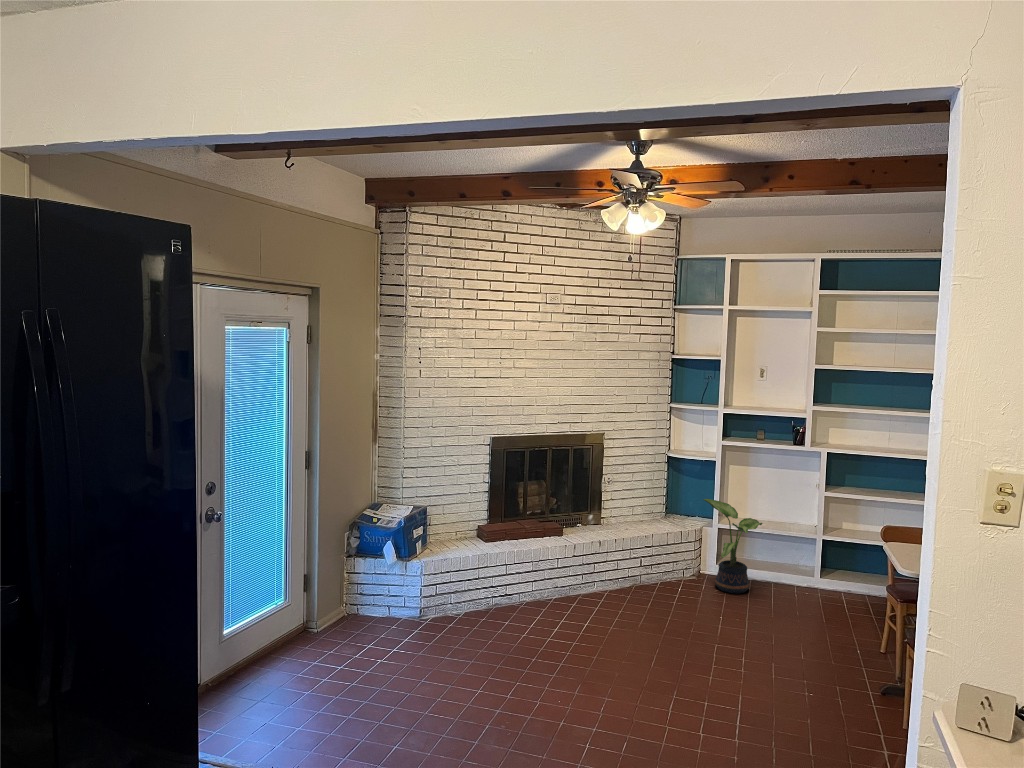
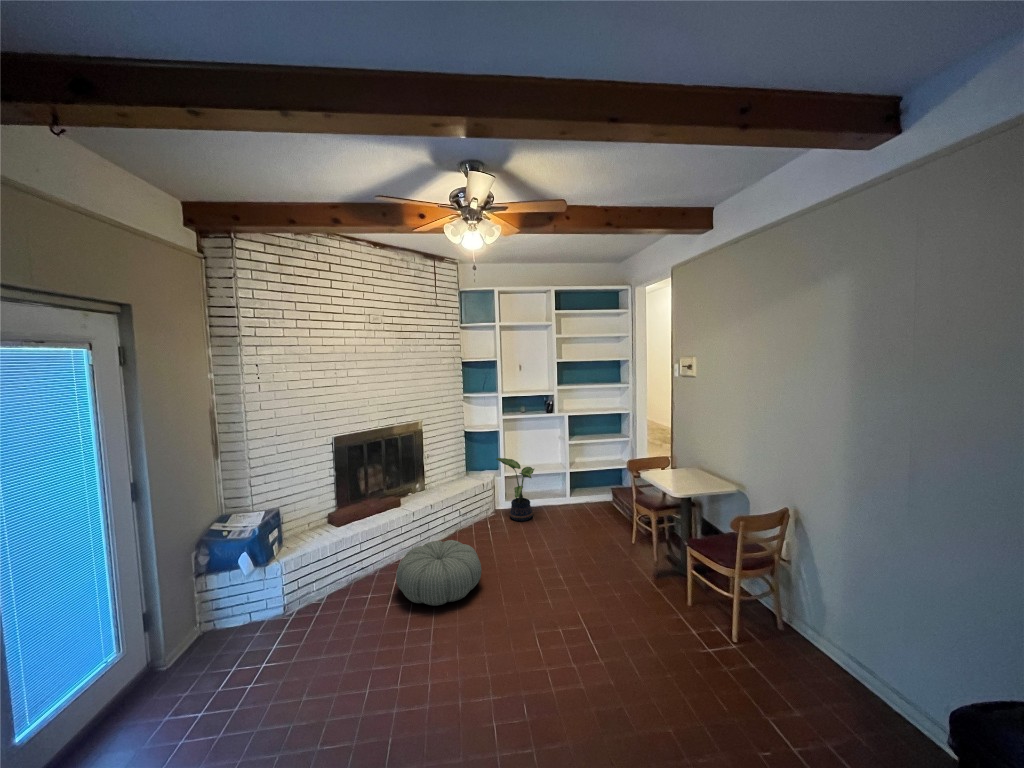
pouf: none [536,581,639,651] -> present [396,540,482,606]

